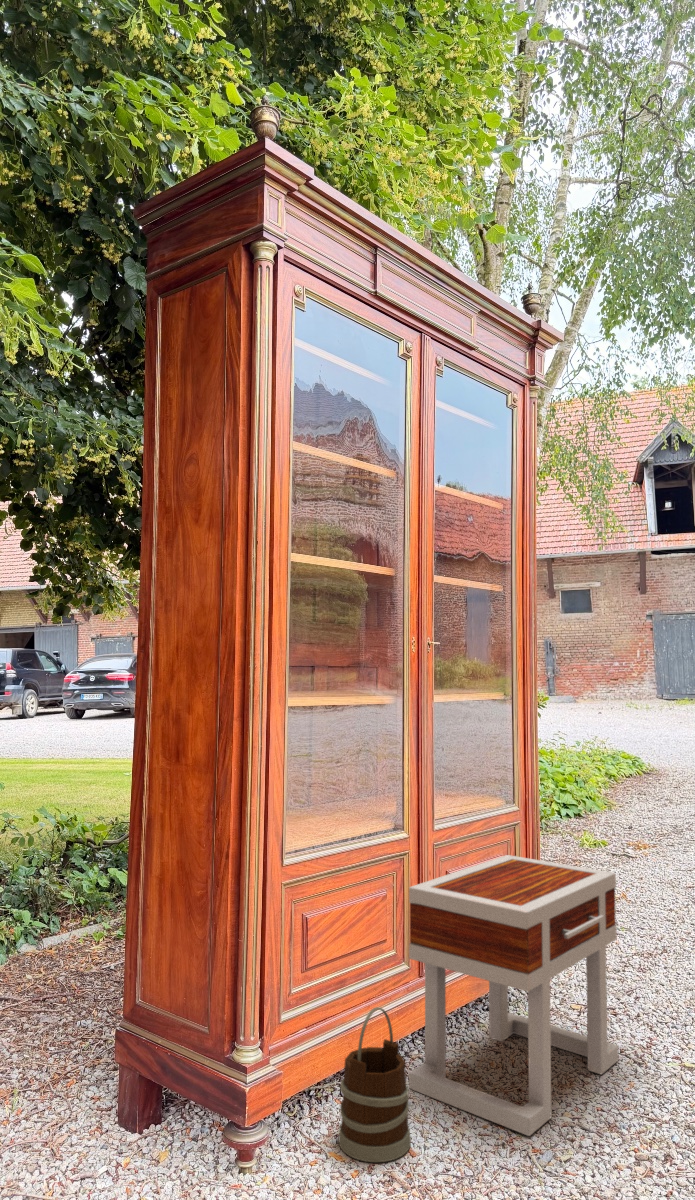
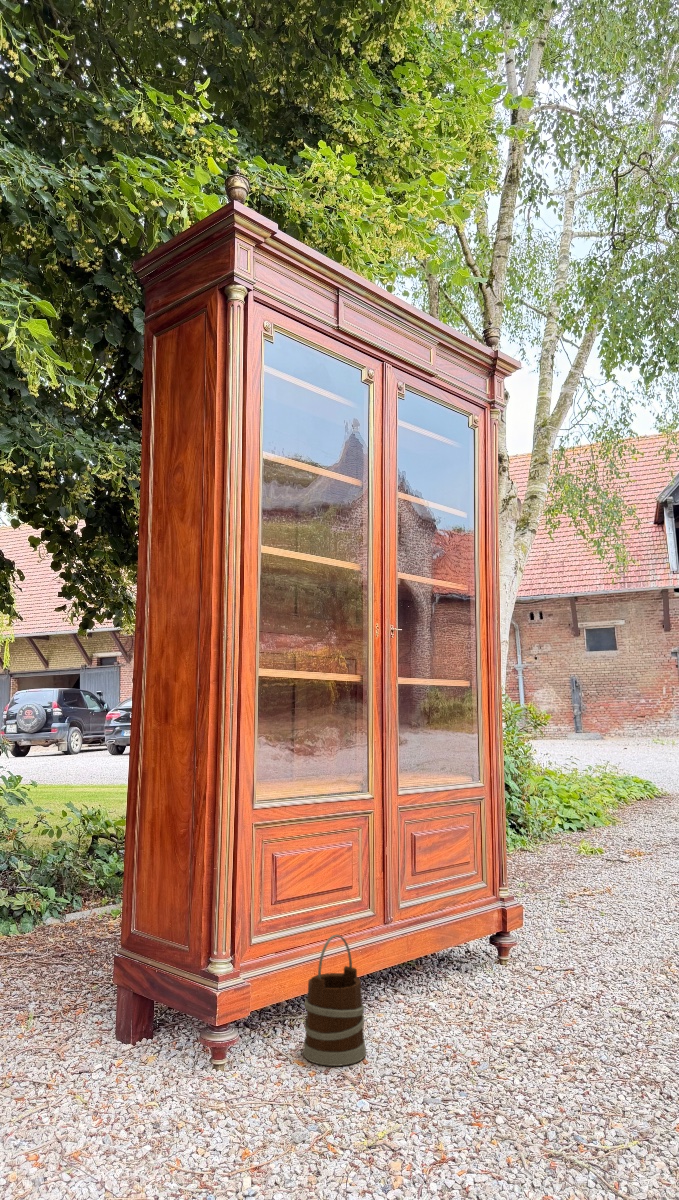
side table: present [409,855,619,1136] -> none [372,824,568,1052]

